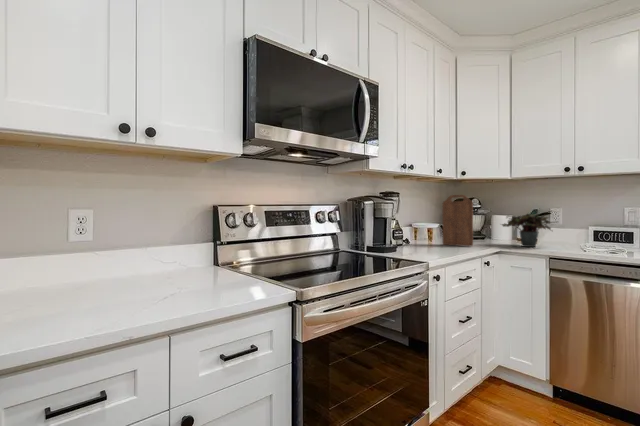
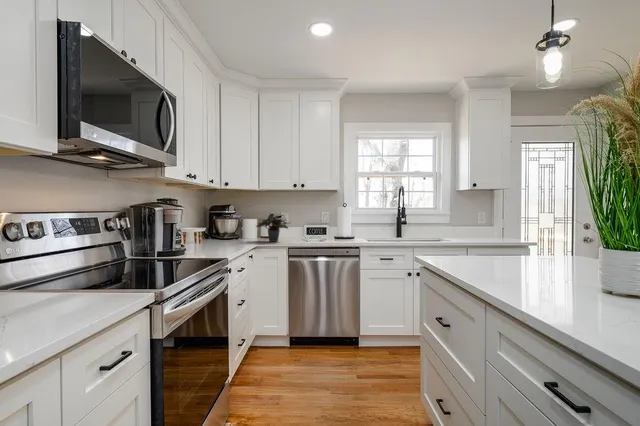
cutting board: present [442,195,473,246] -> none [213,202,239,245]

